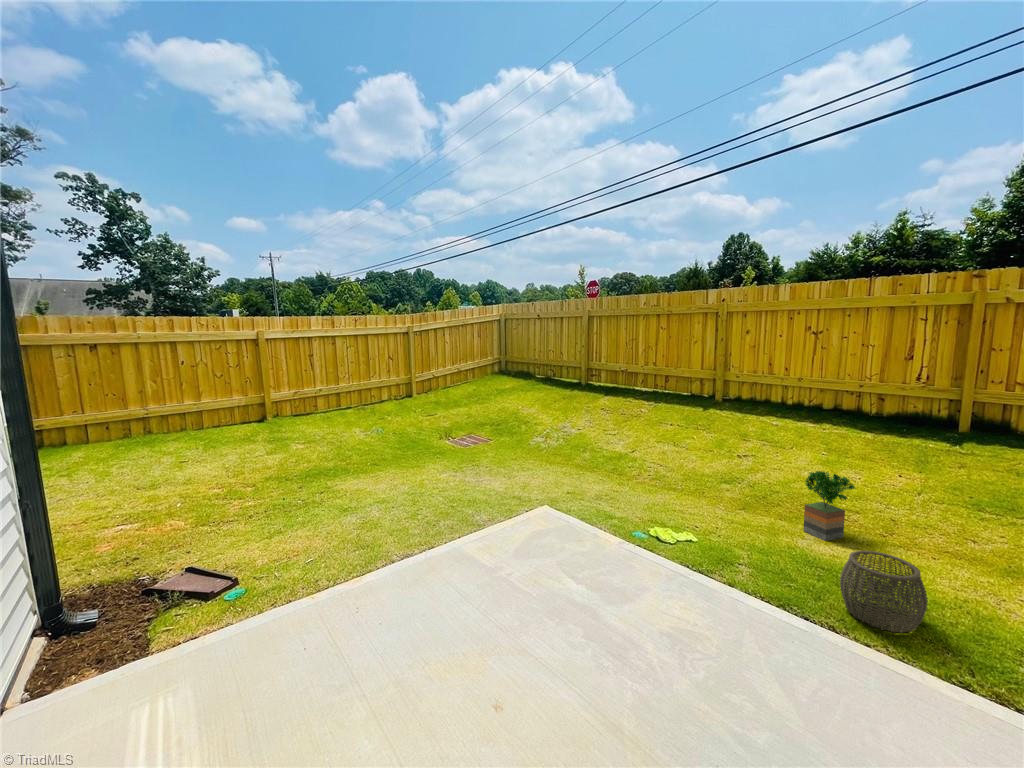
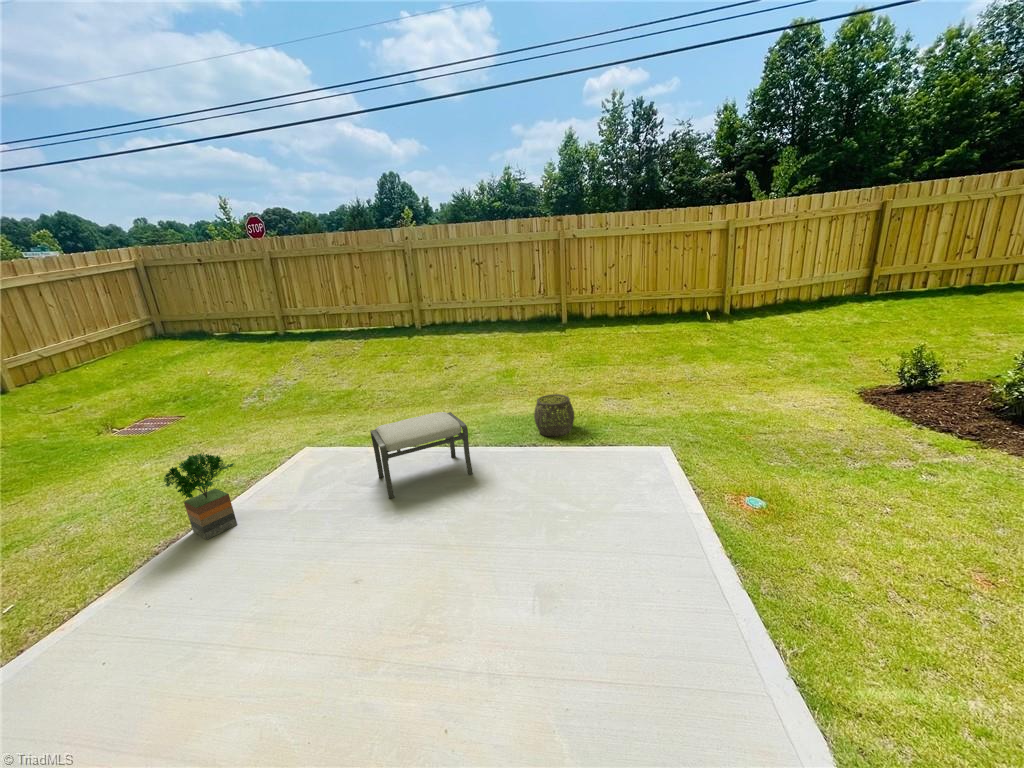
potted tree: present [804,471,855,541] -> present [164,453,237,540]
ottoman: none [585,518,707,630] -> present [370,412,473,499]

